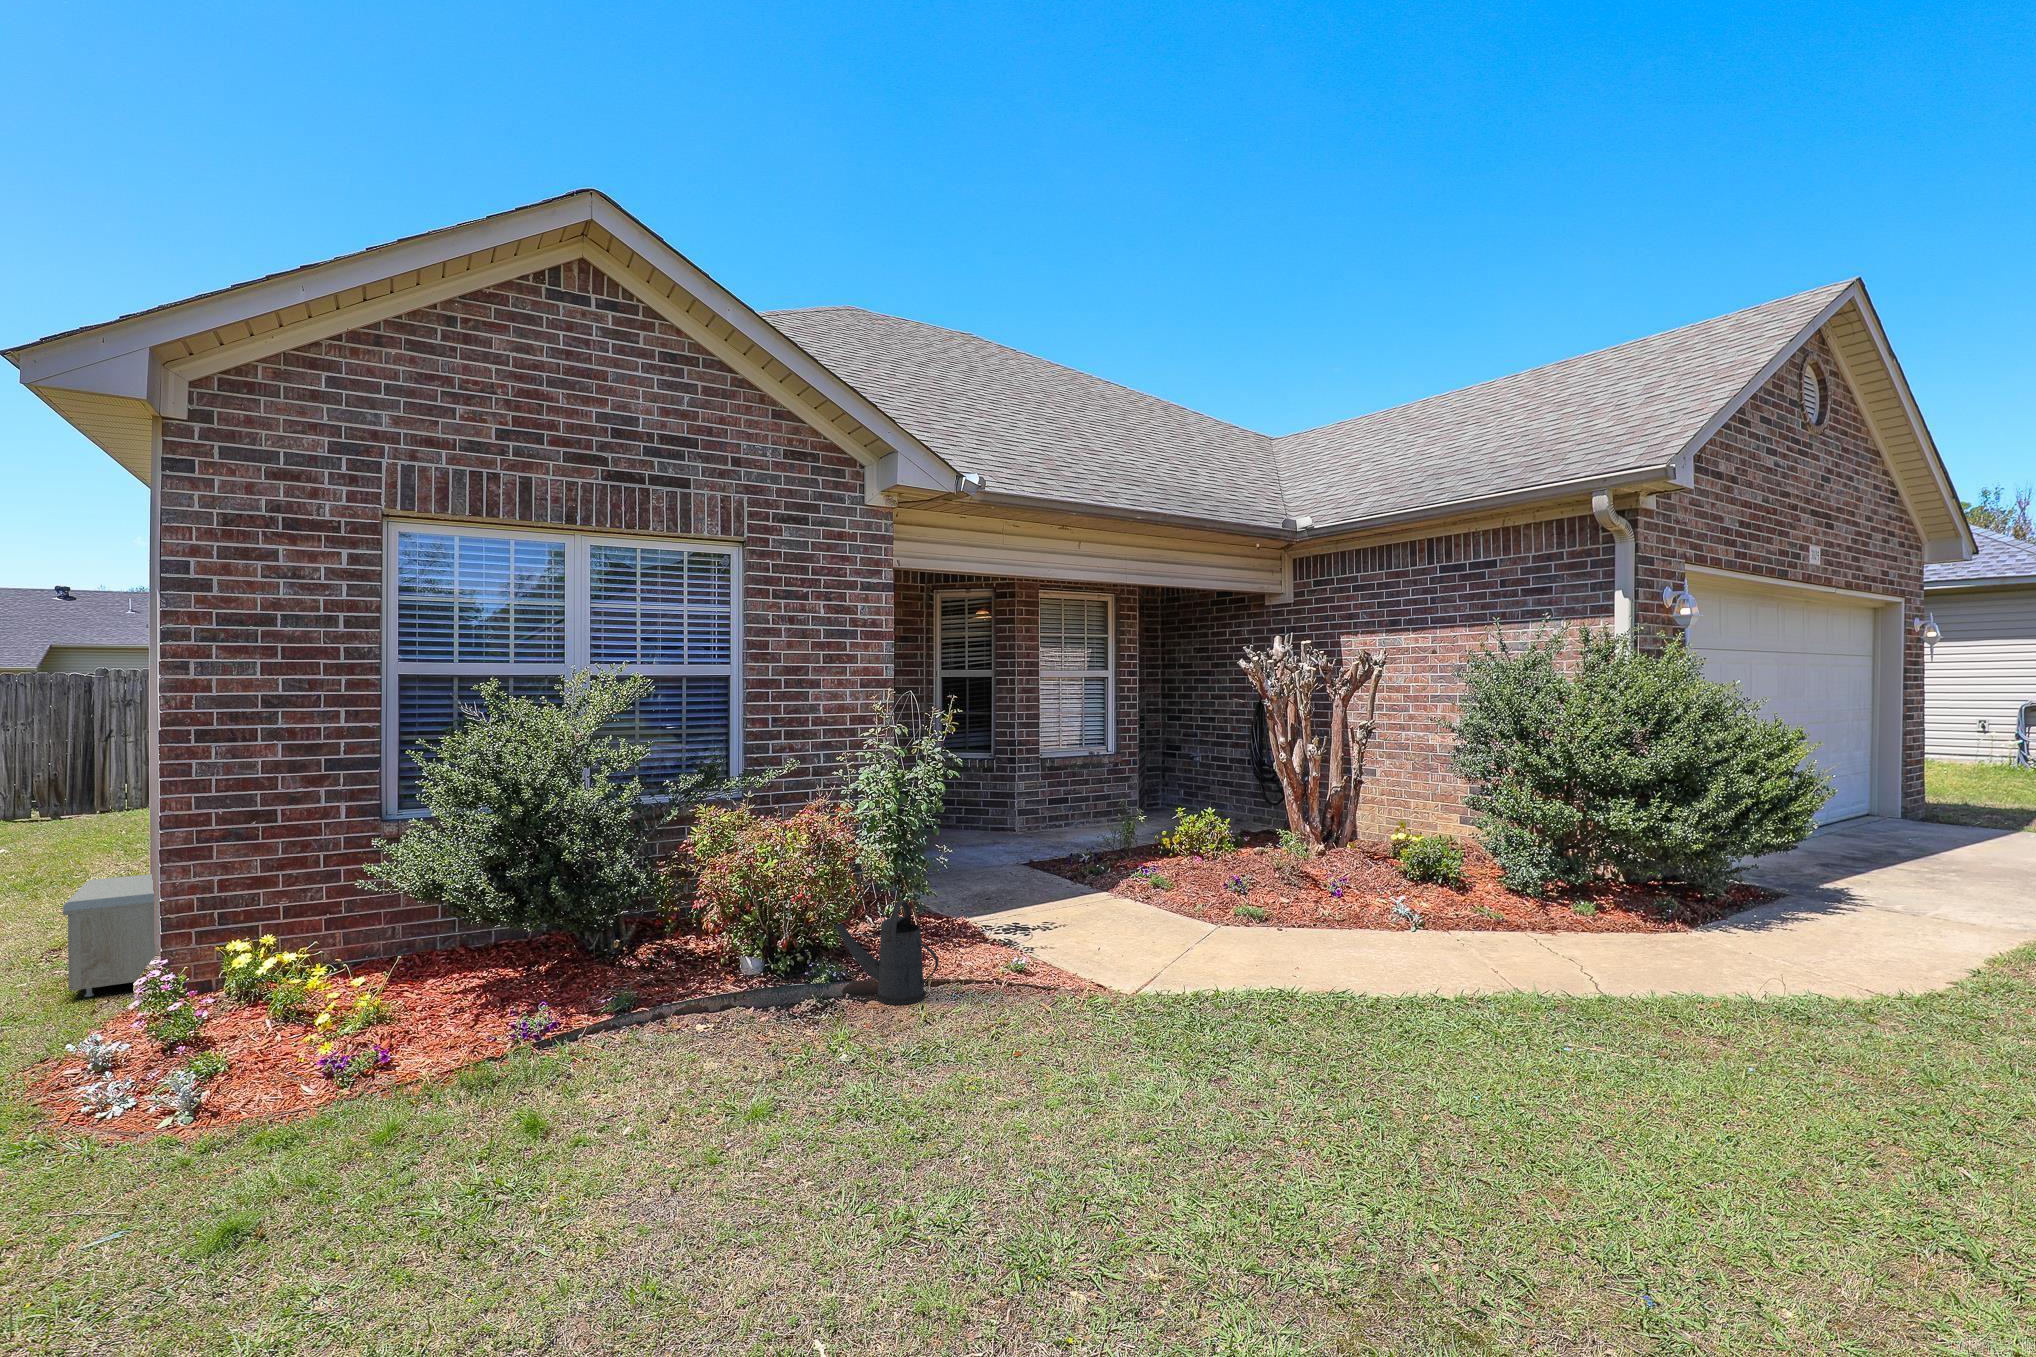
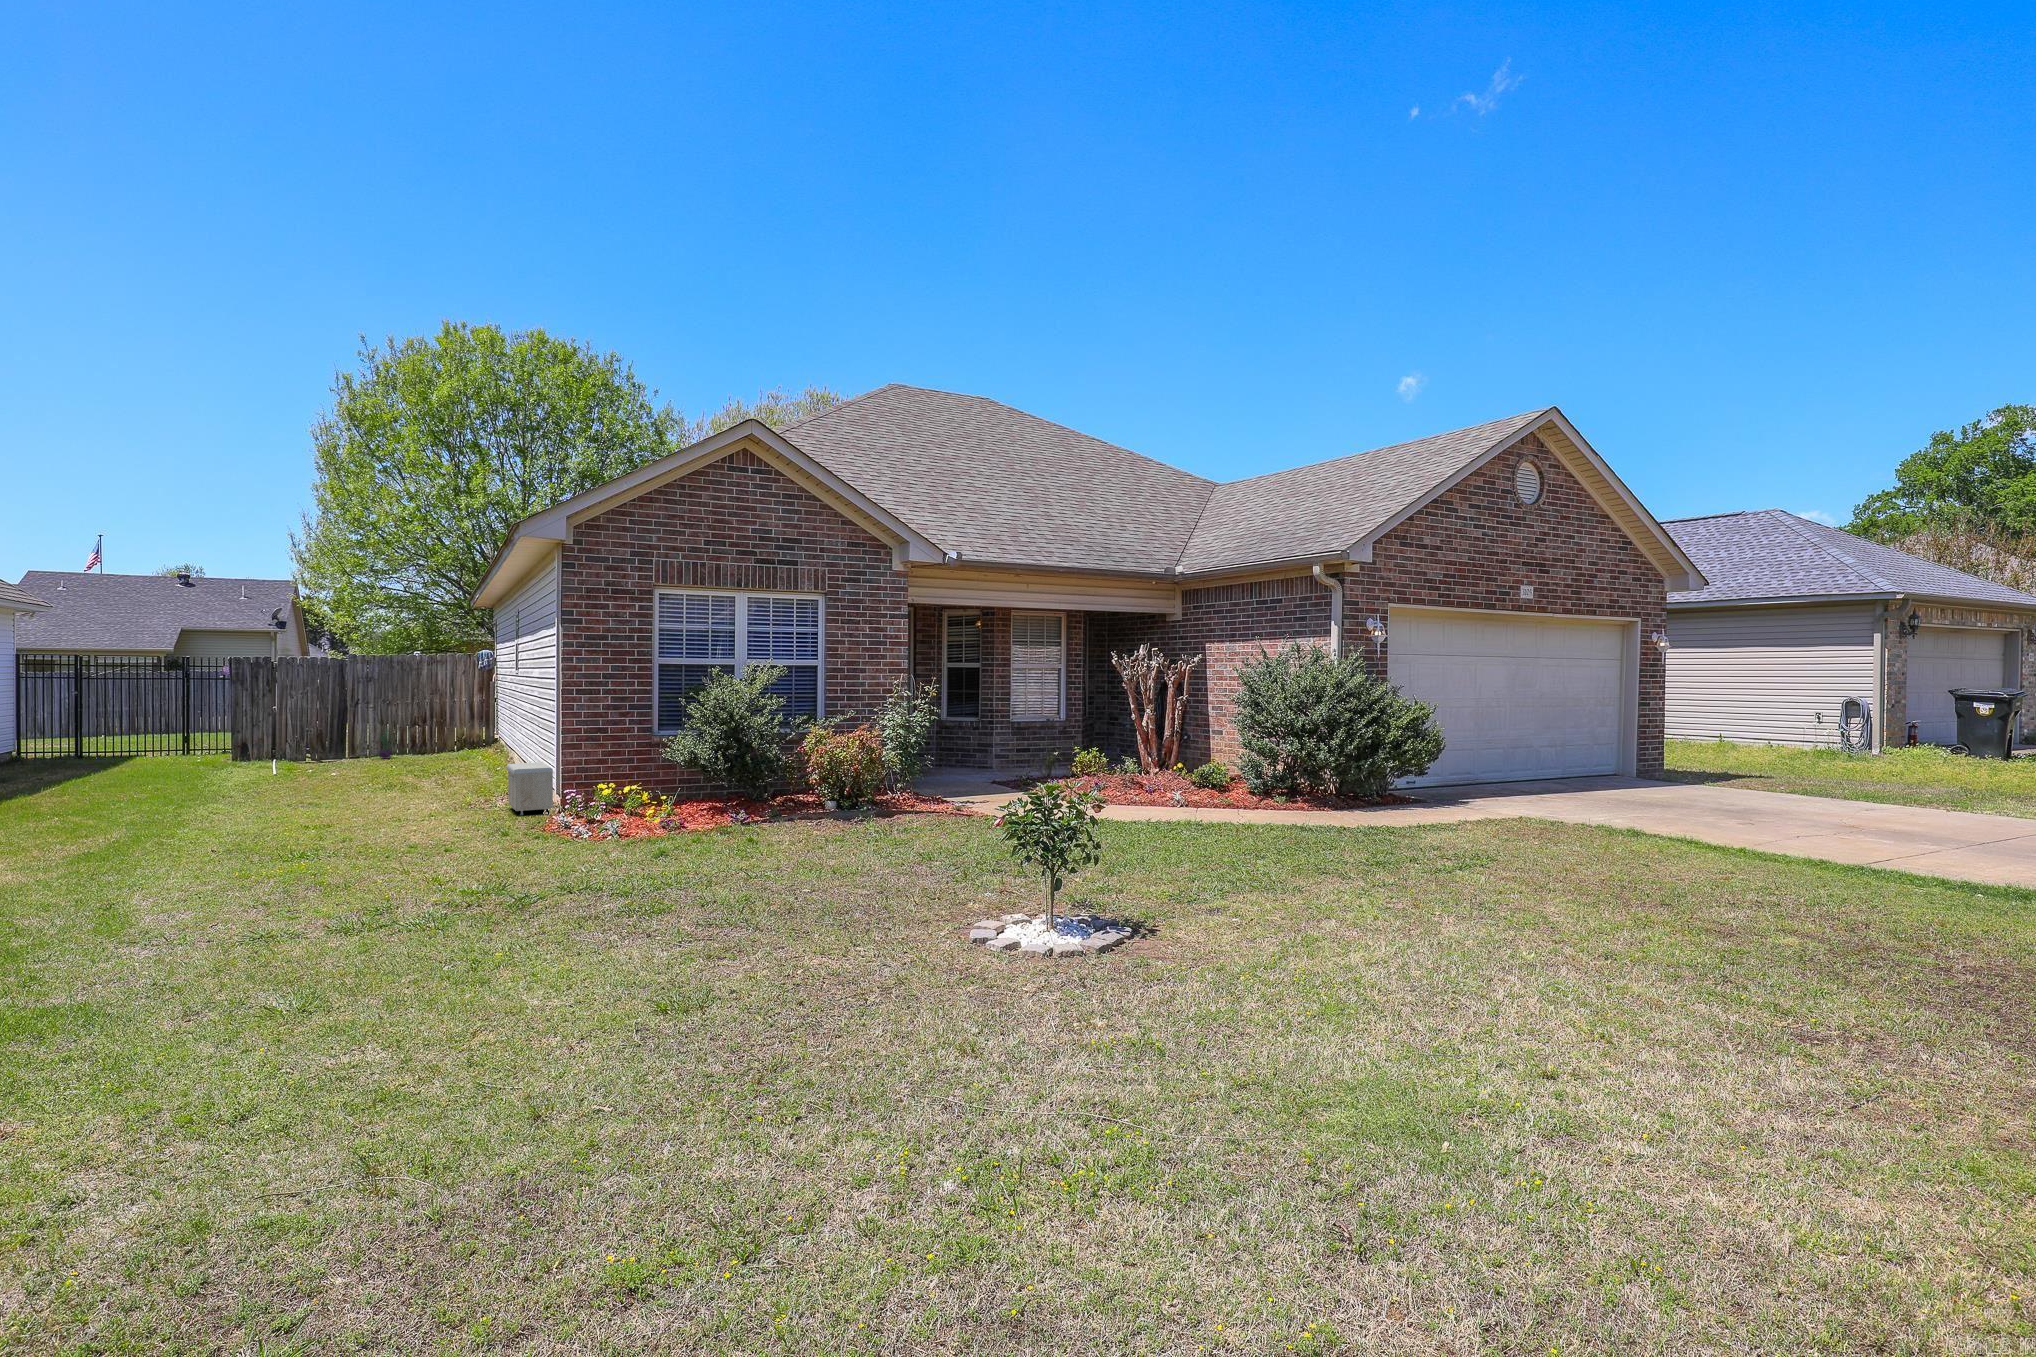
decorative plant: none [37,777,109,825] -> present [379,730,392,759]
watering can: present [835,901,939,1005] -> none [868,775,920,823]

